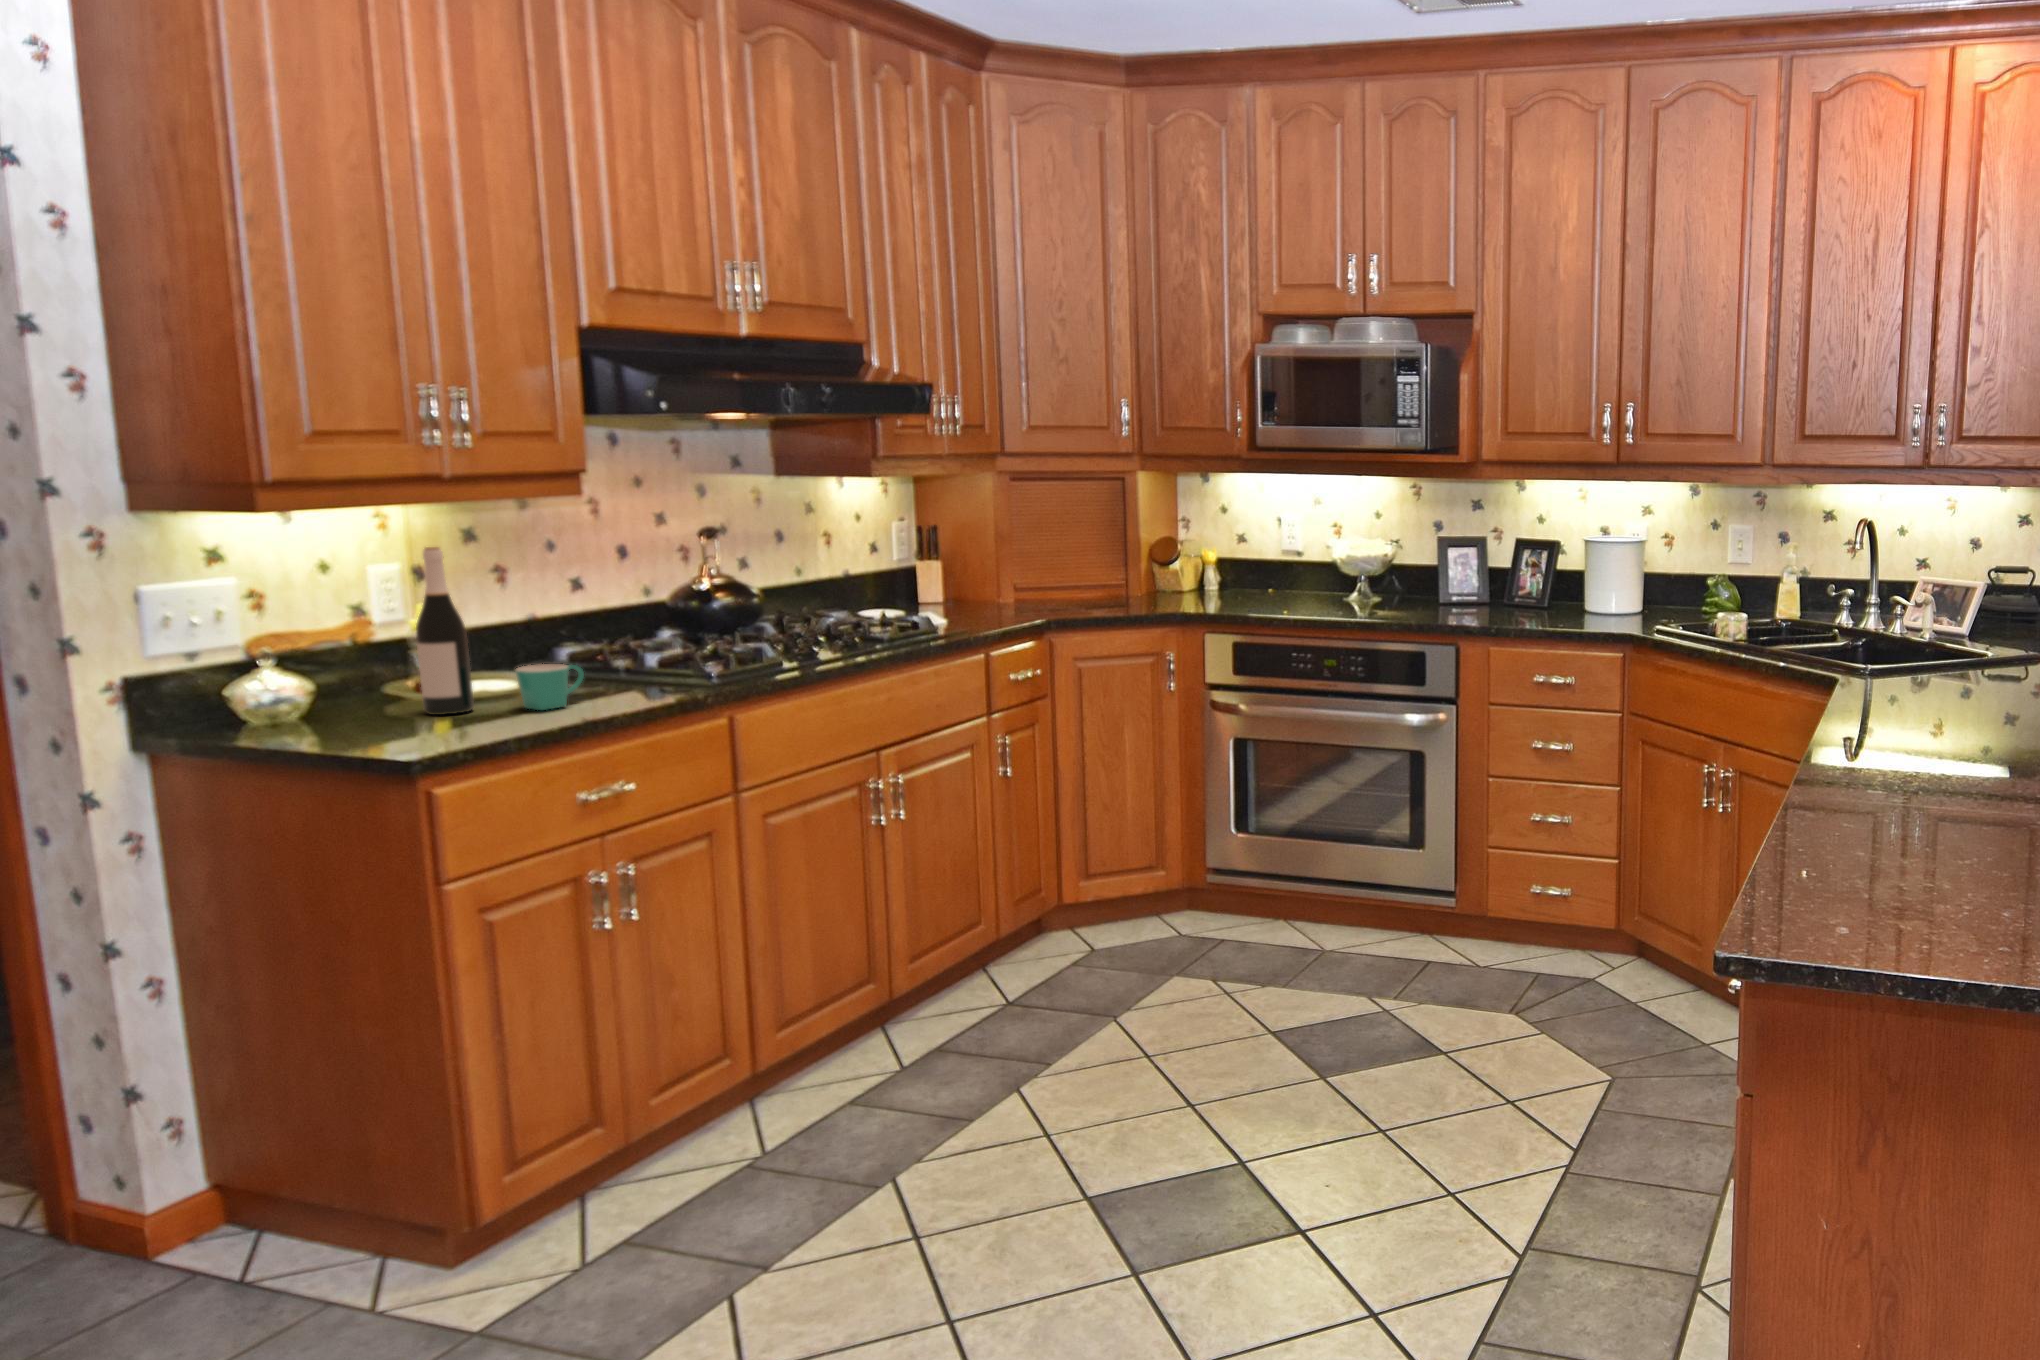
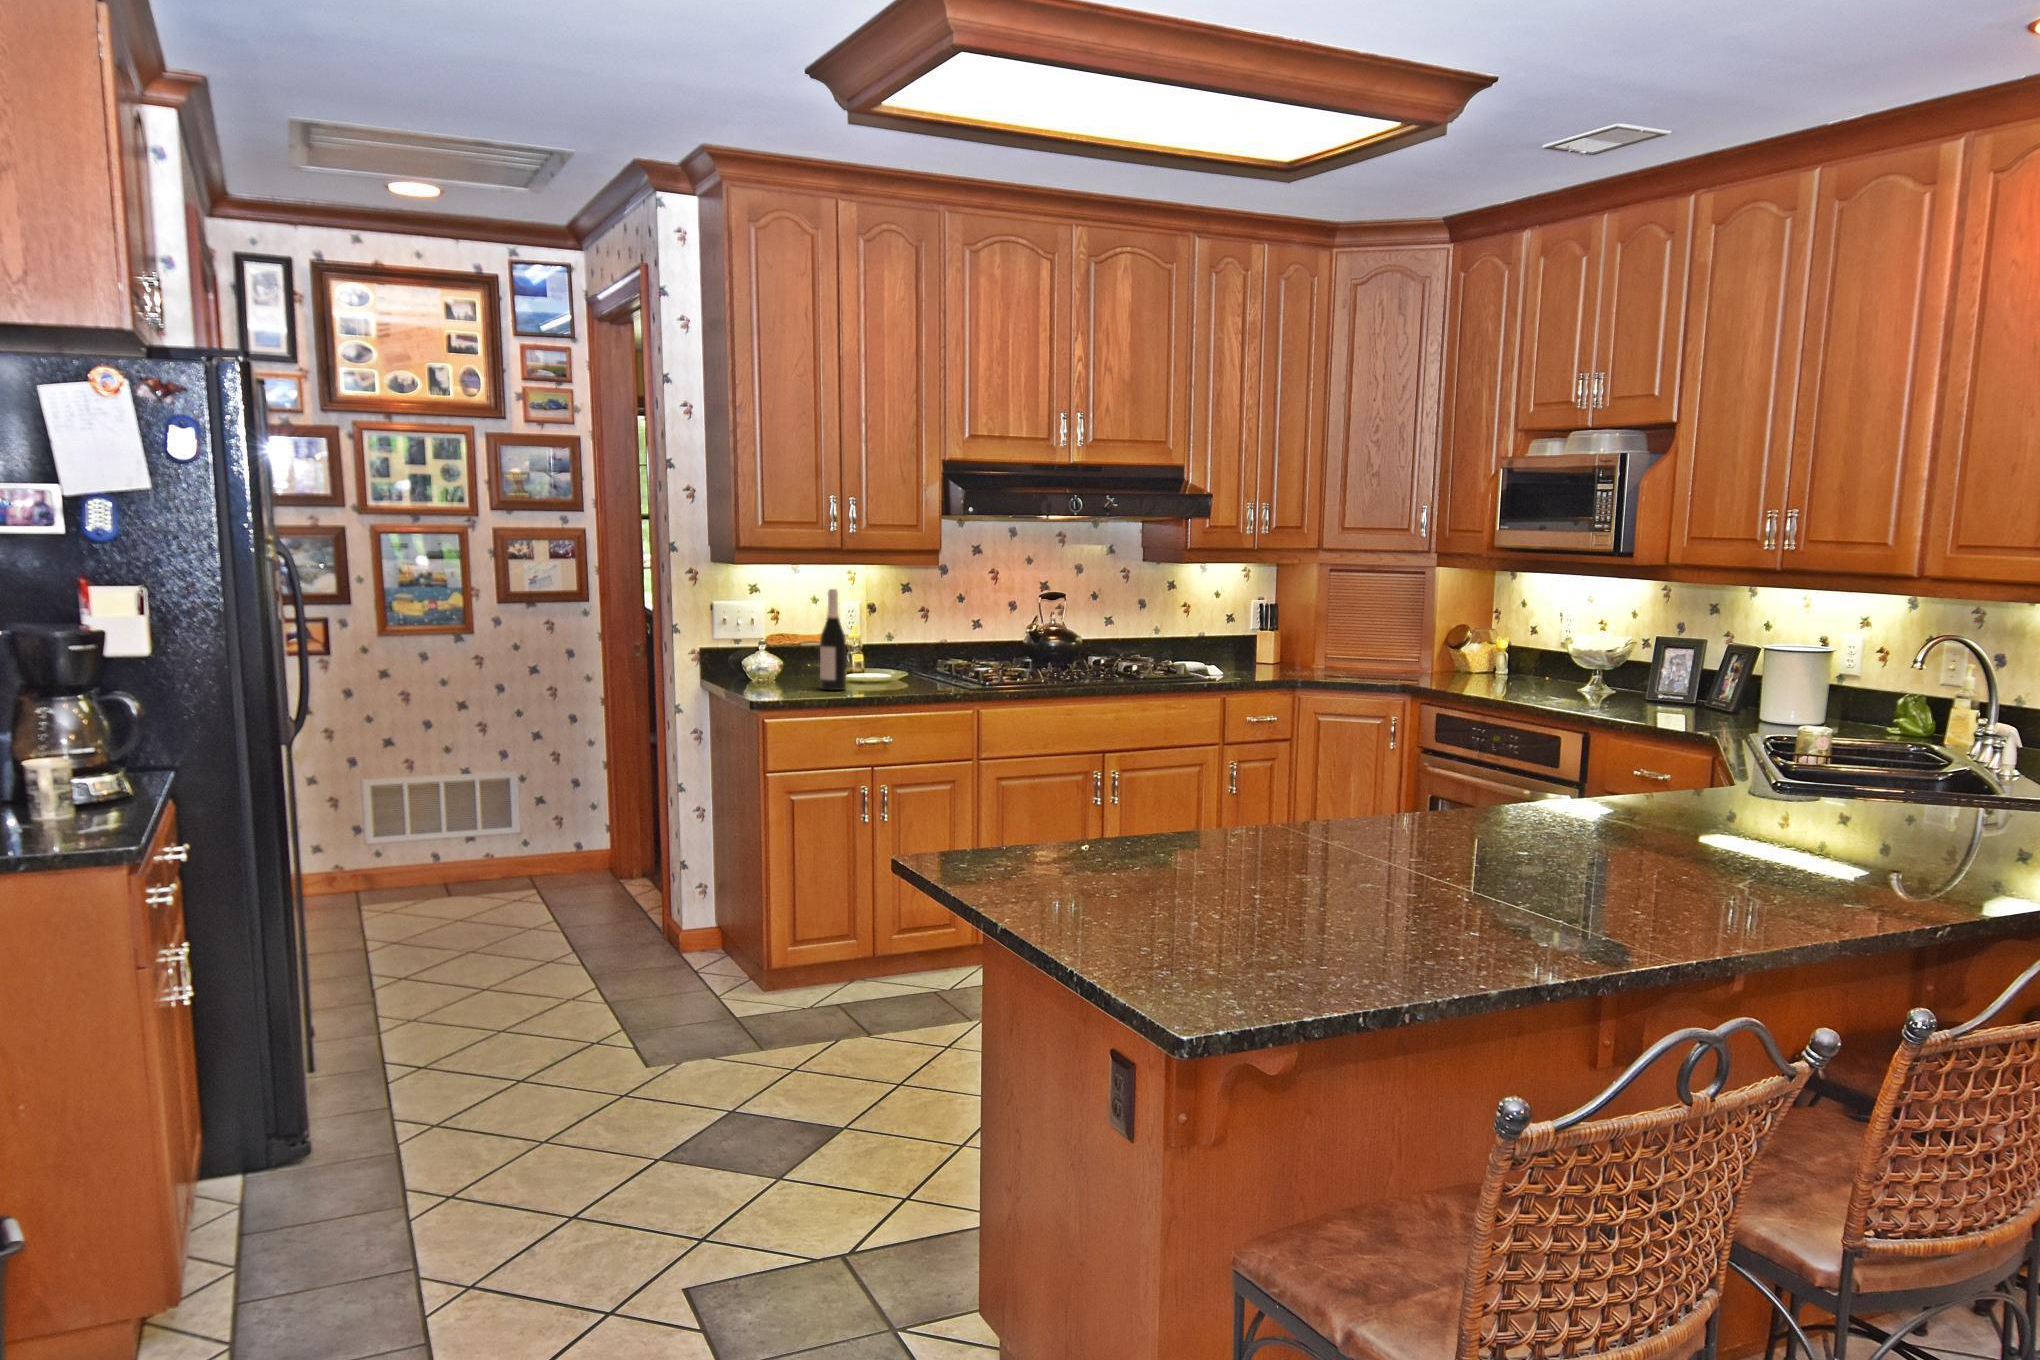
mug: present [516,664,584,710] -> none [864,666,904,694]

